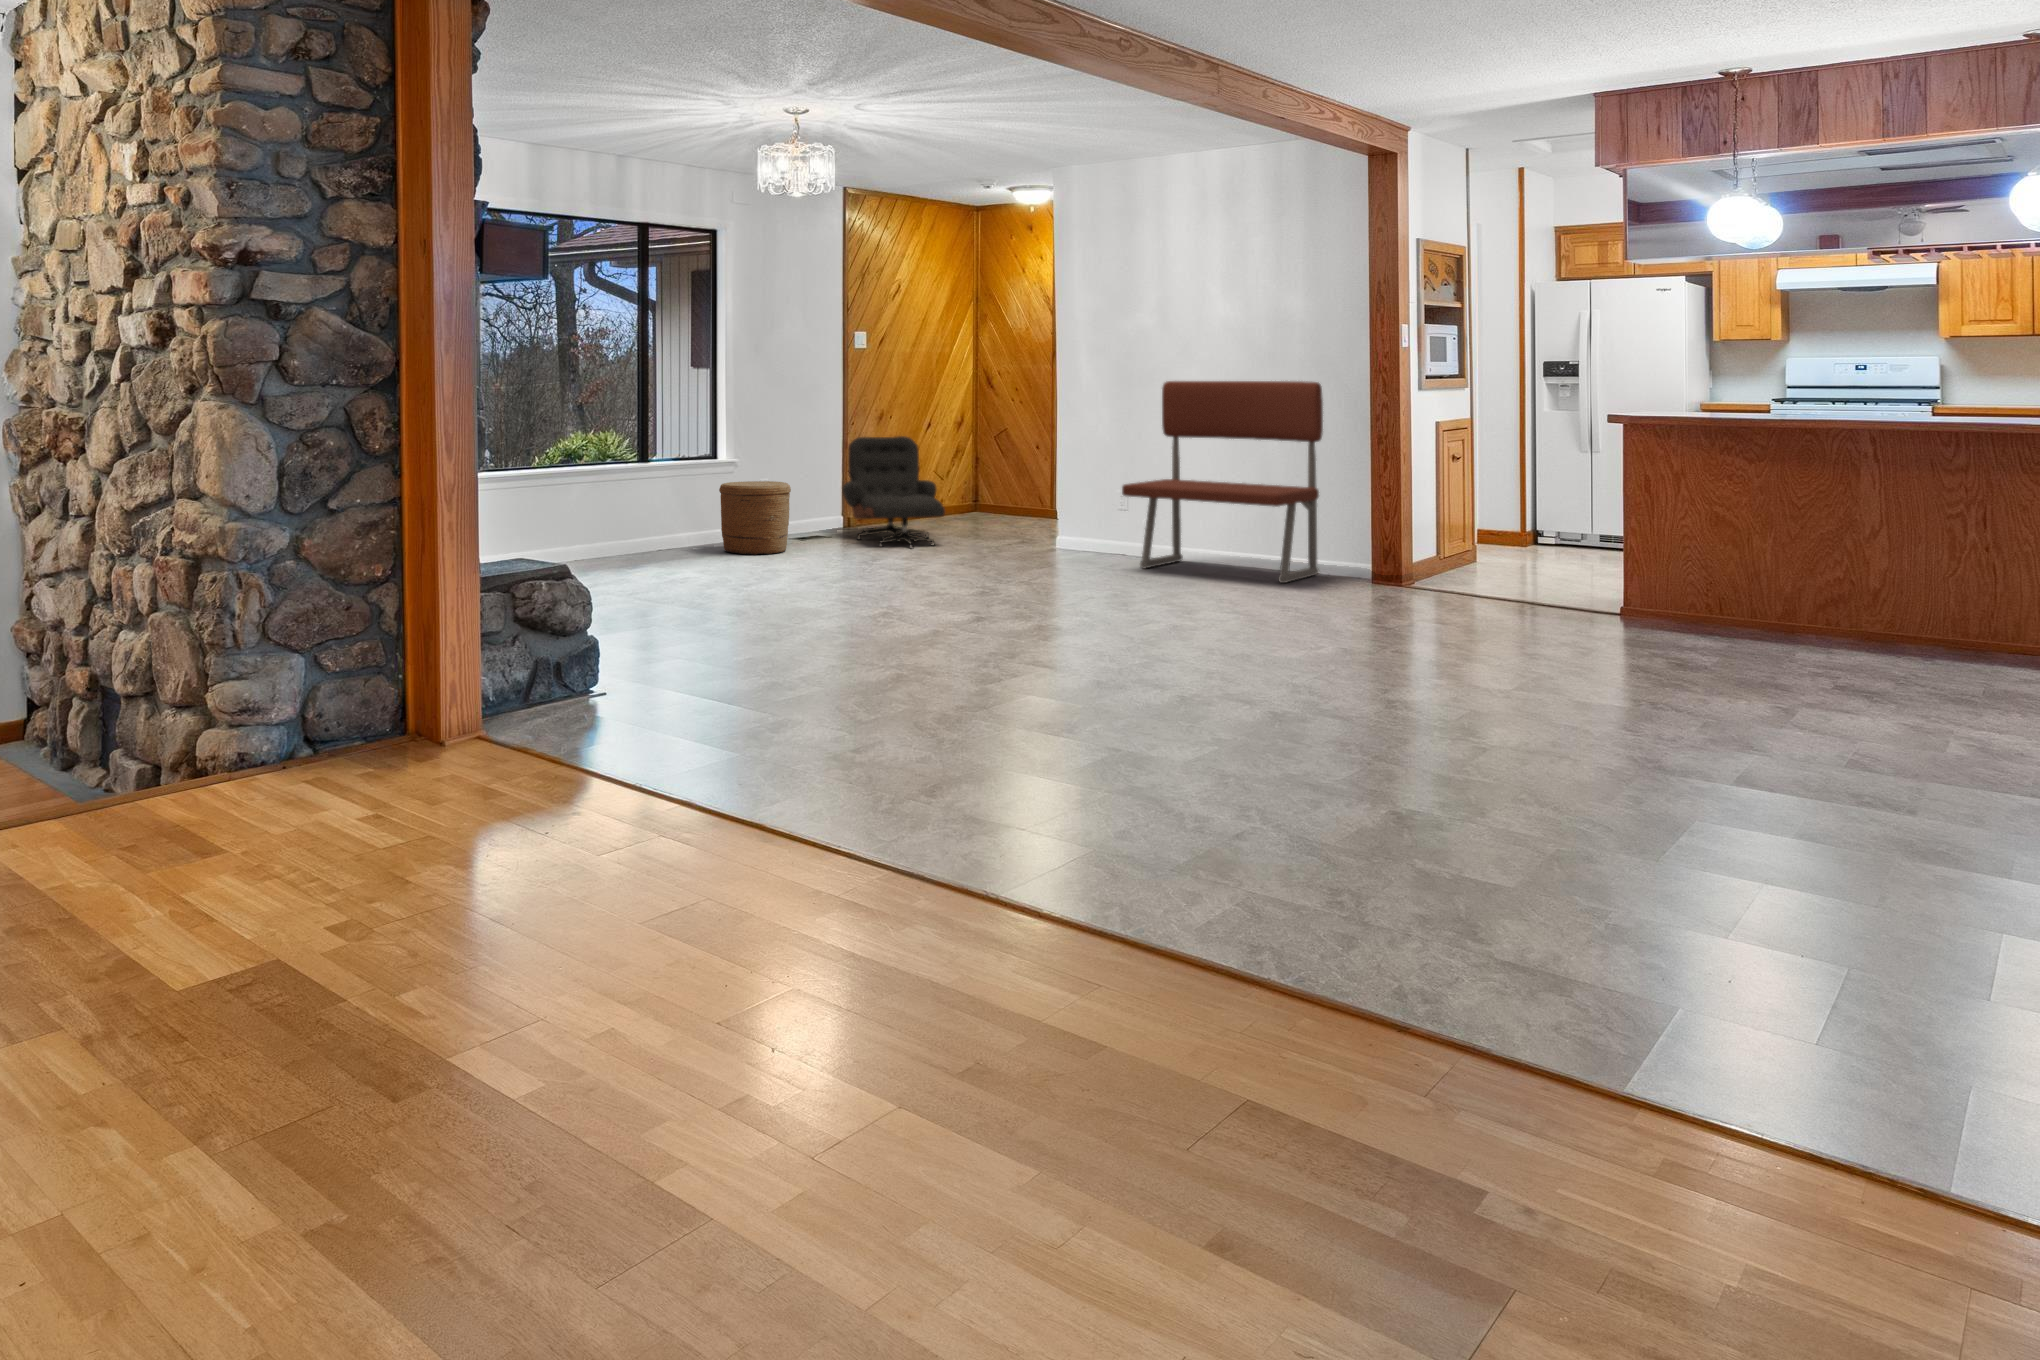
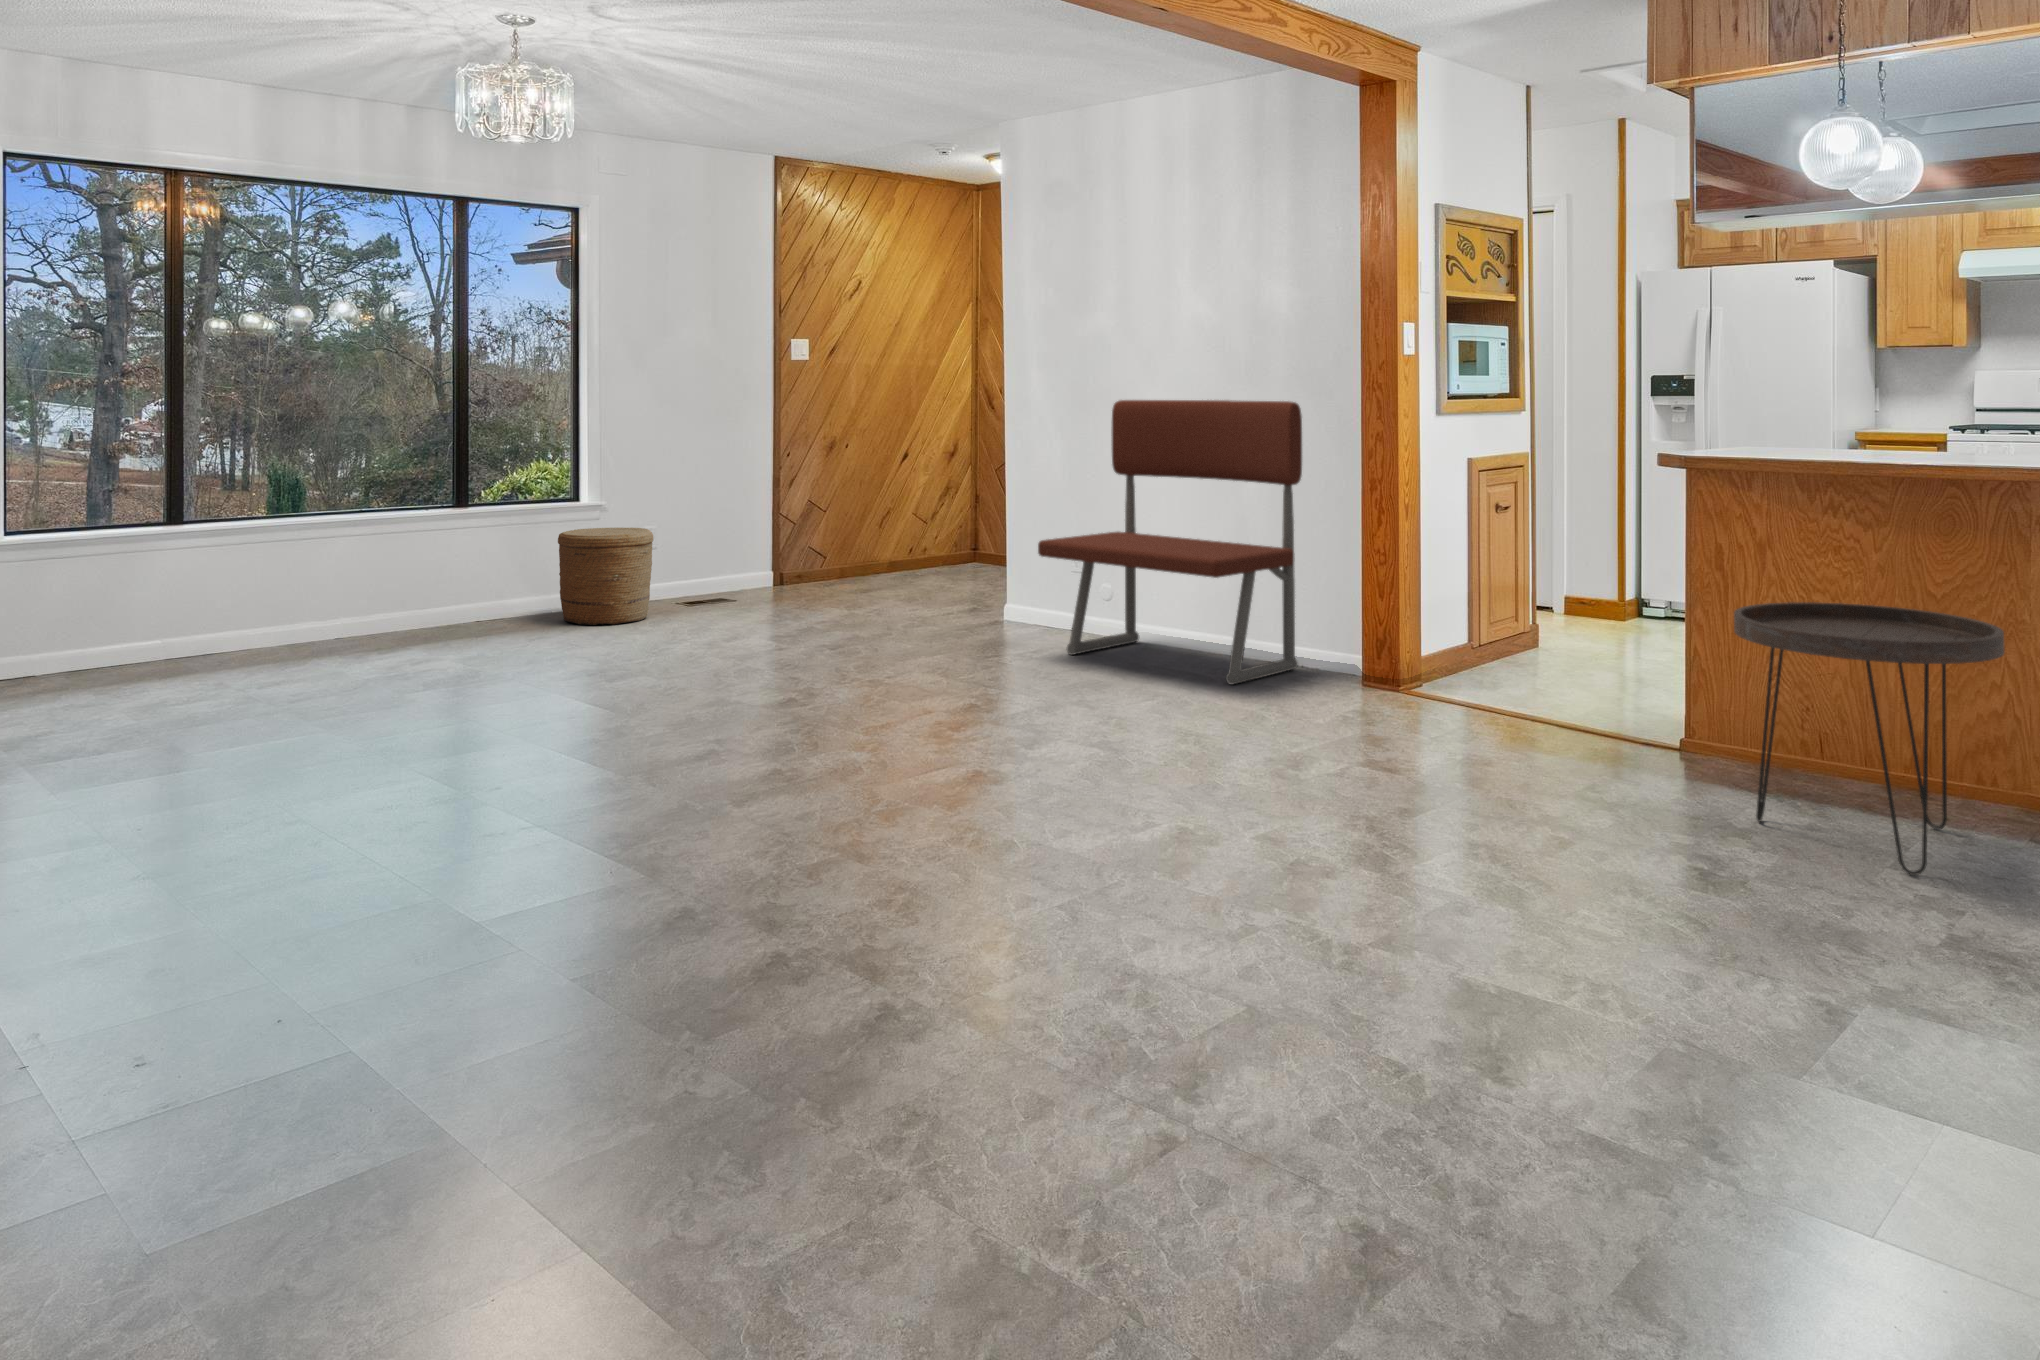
lounge chair: present [842,436,945,548] -> none [757,469,876,617]
side table: none [1678,507,1848,660] -> present [1734,602,2004,875]

